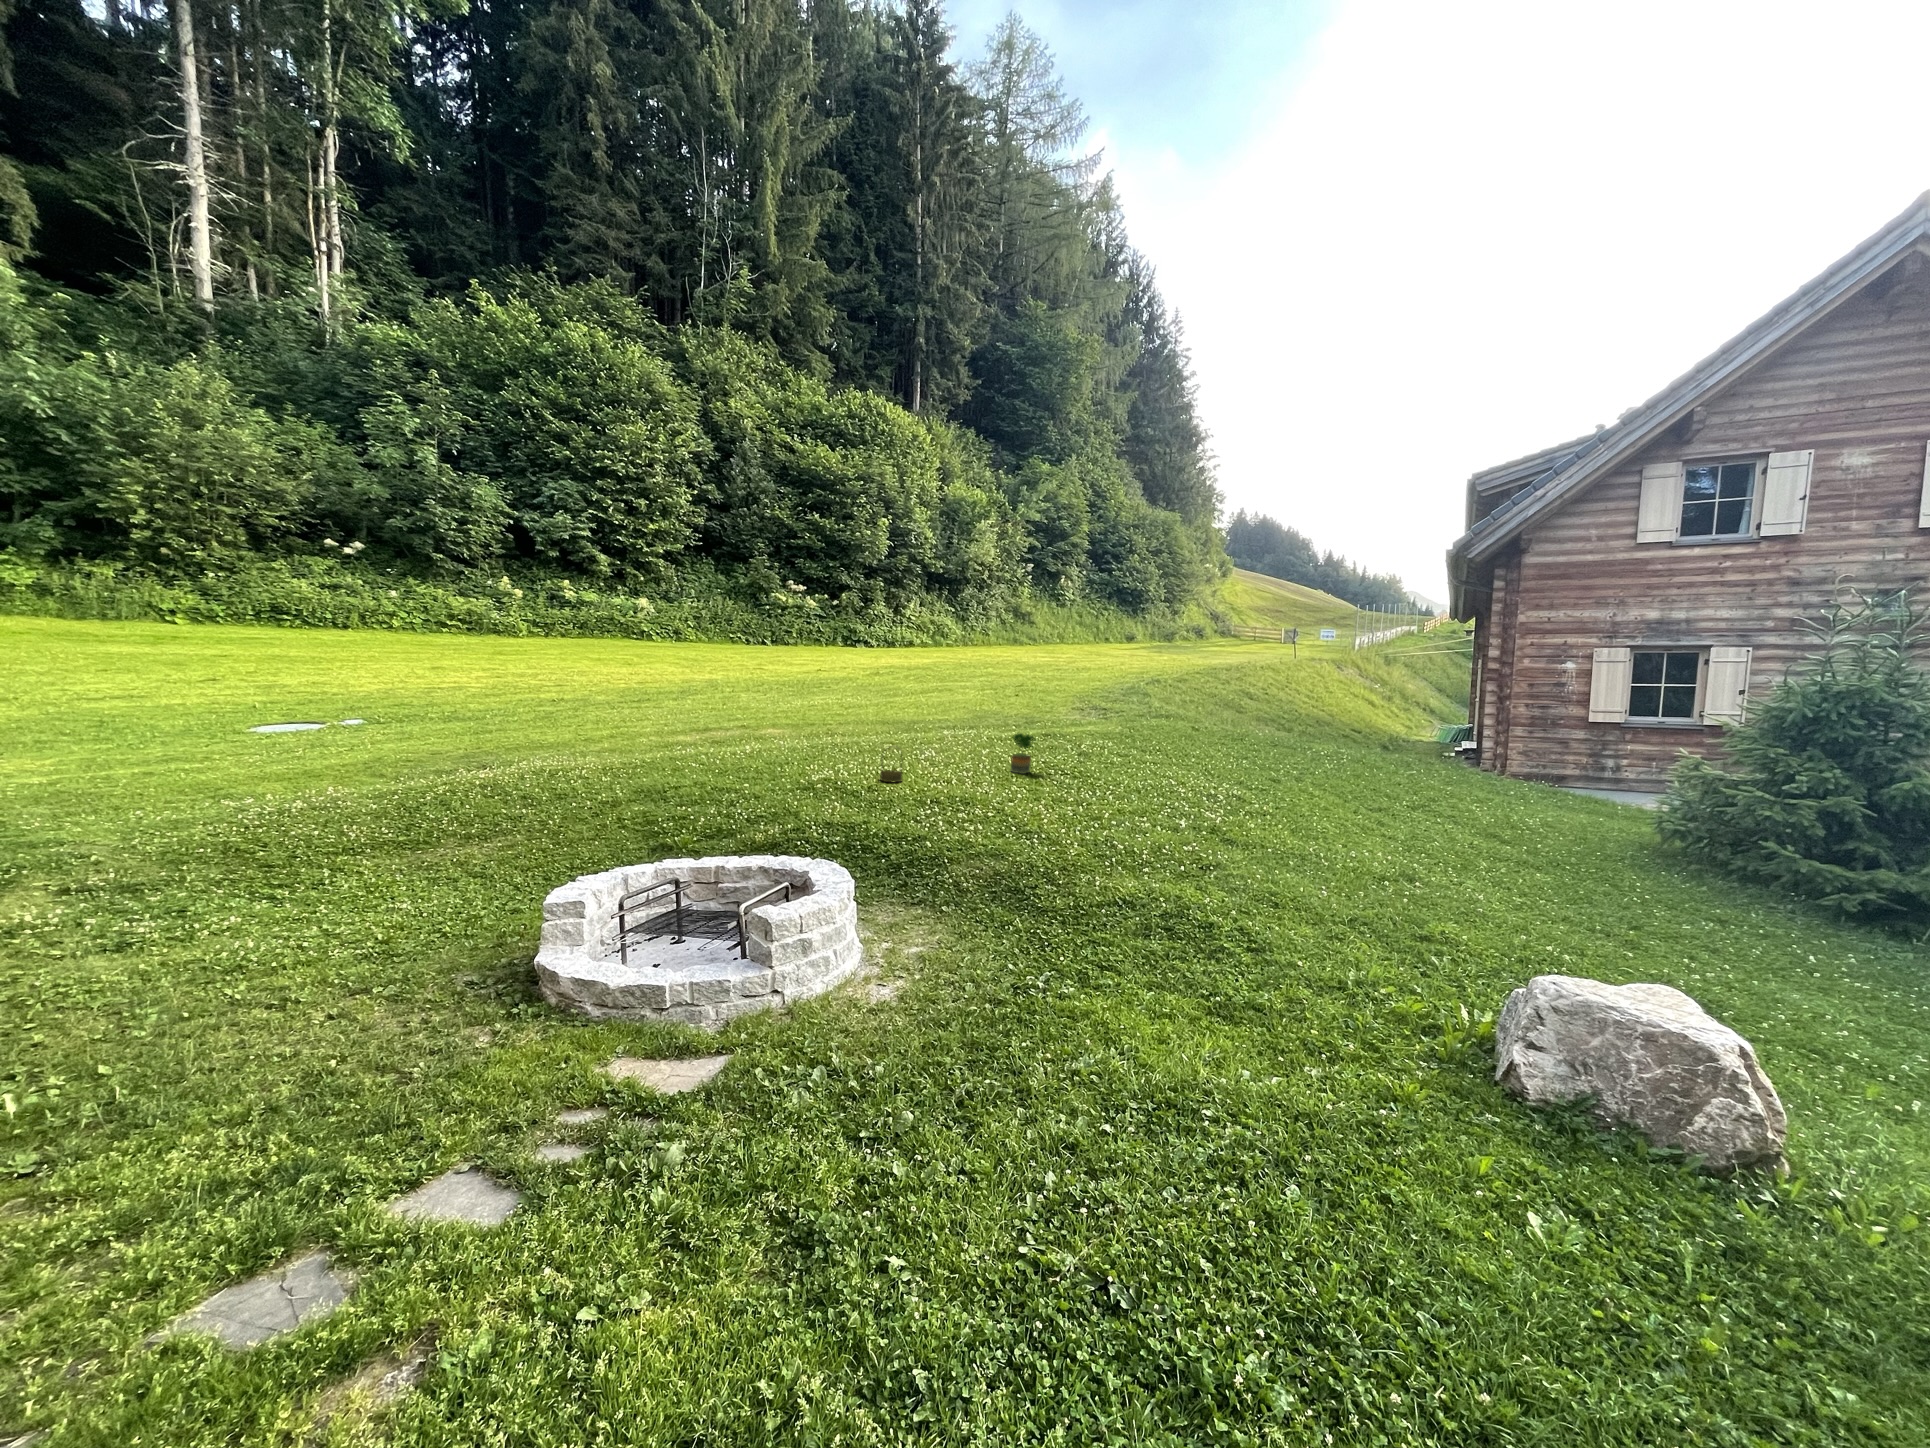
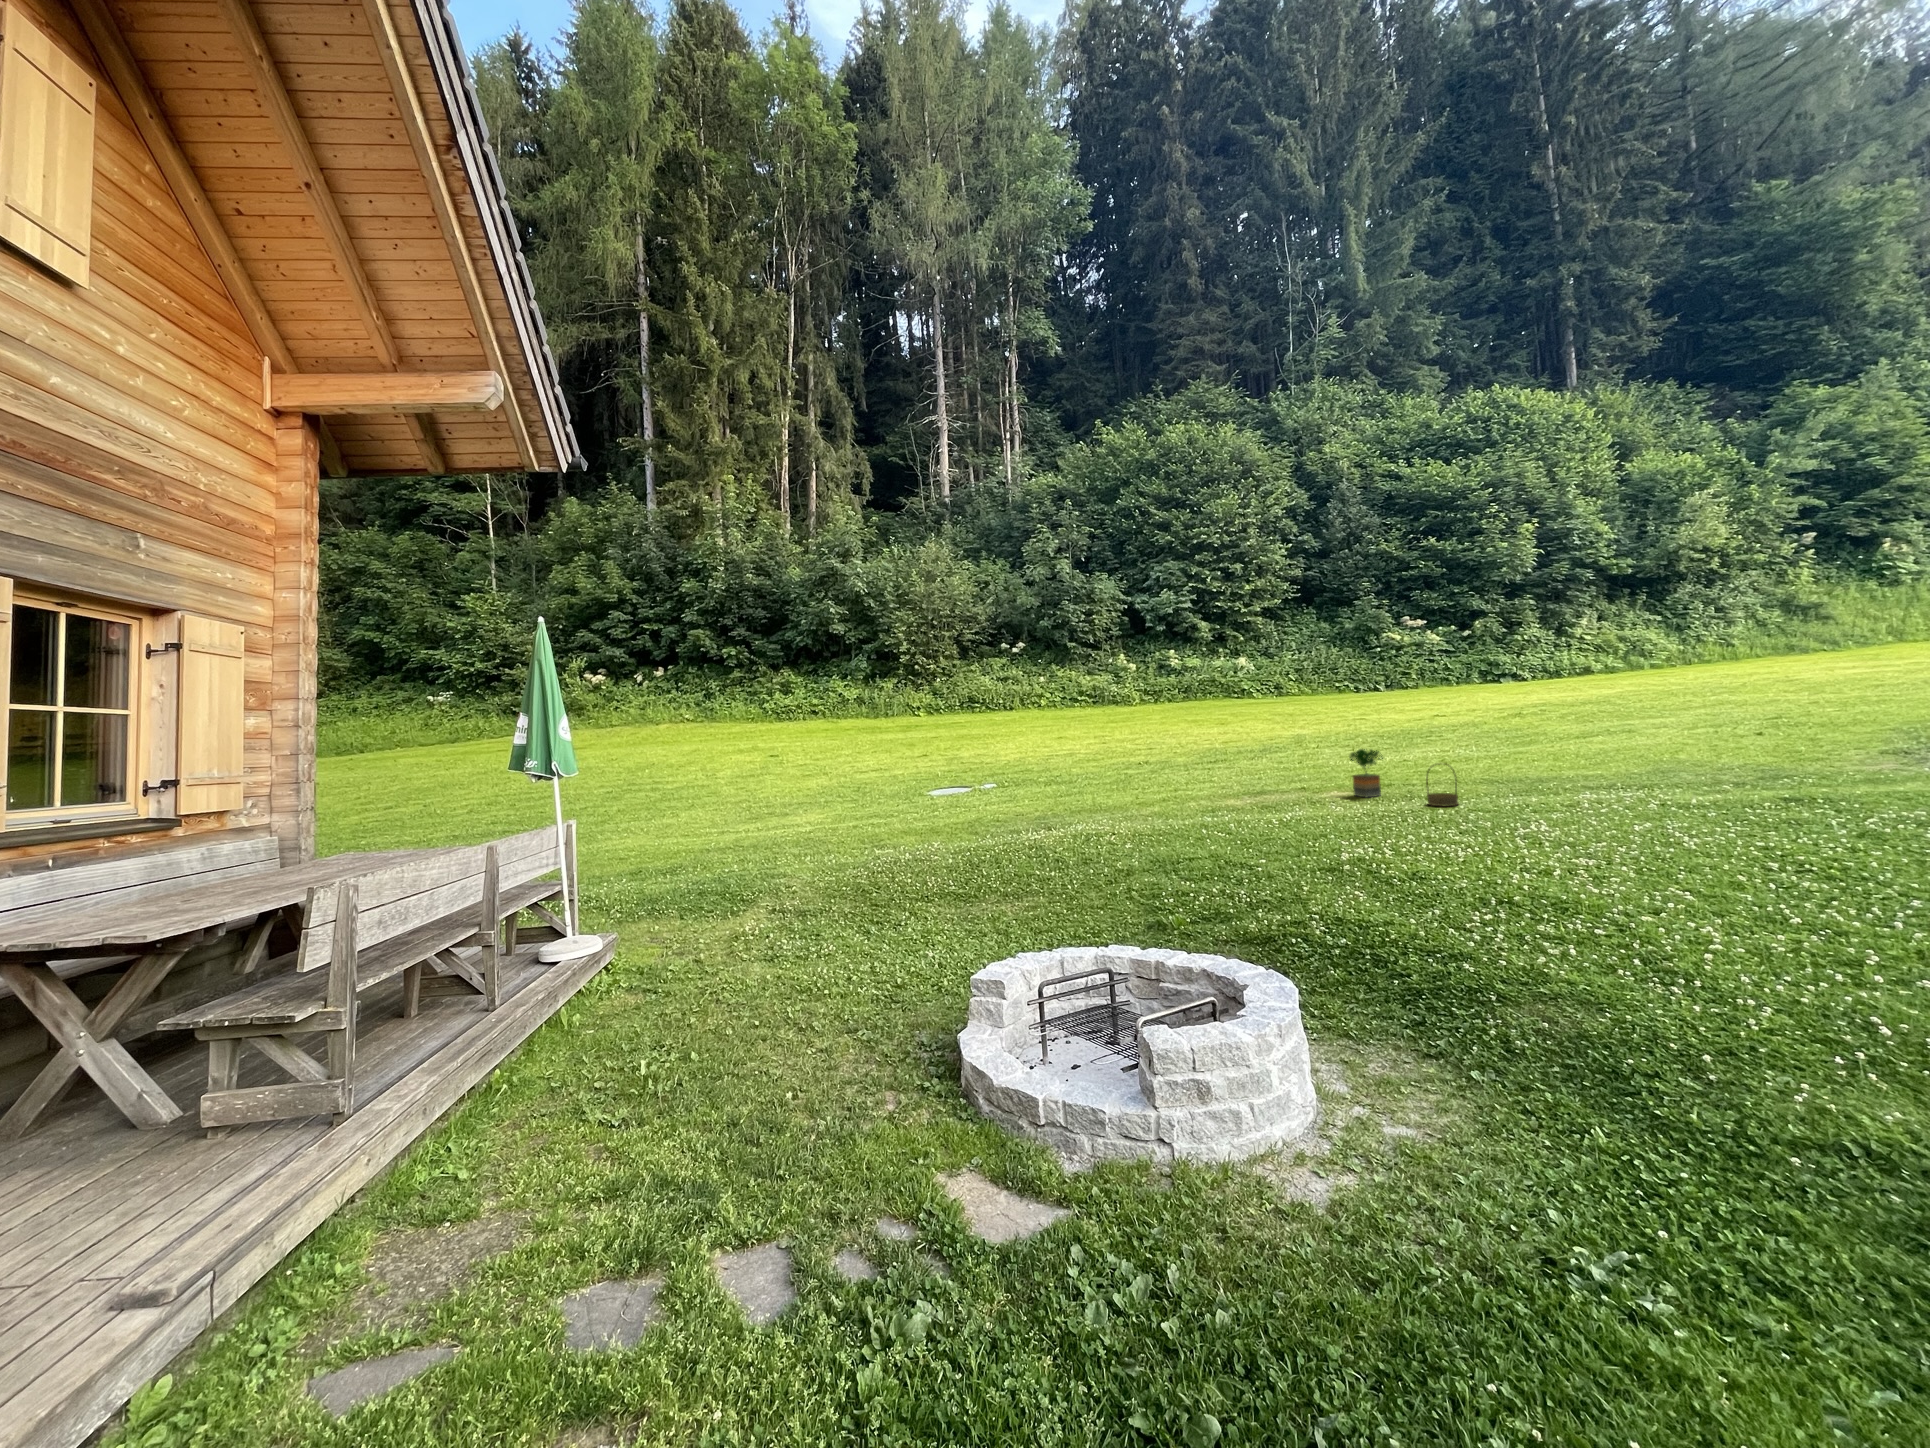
potted tree: present [1011,733,1035,774] -> present [1349,749,1383,798]

